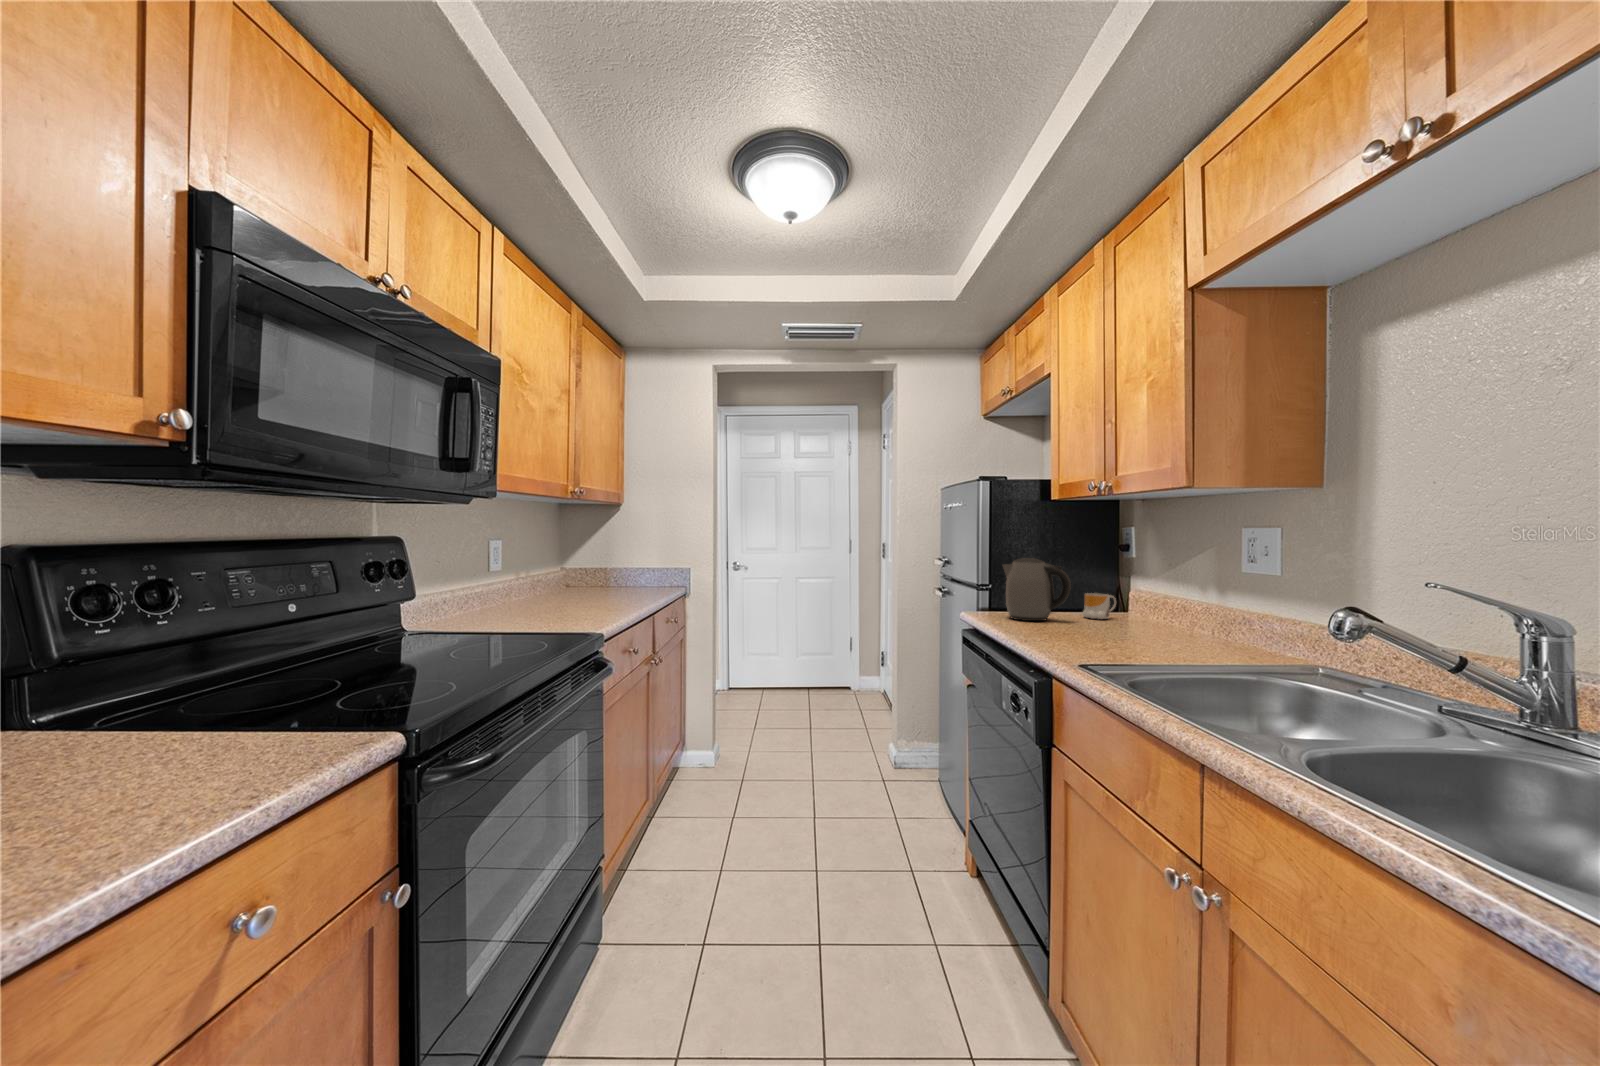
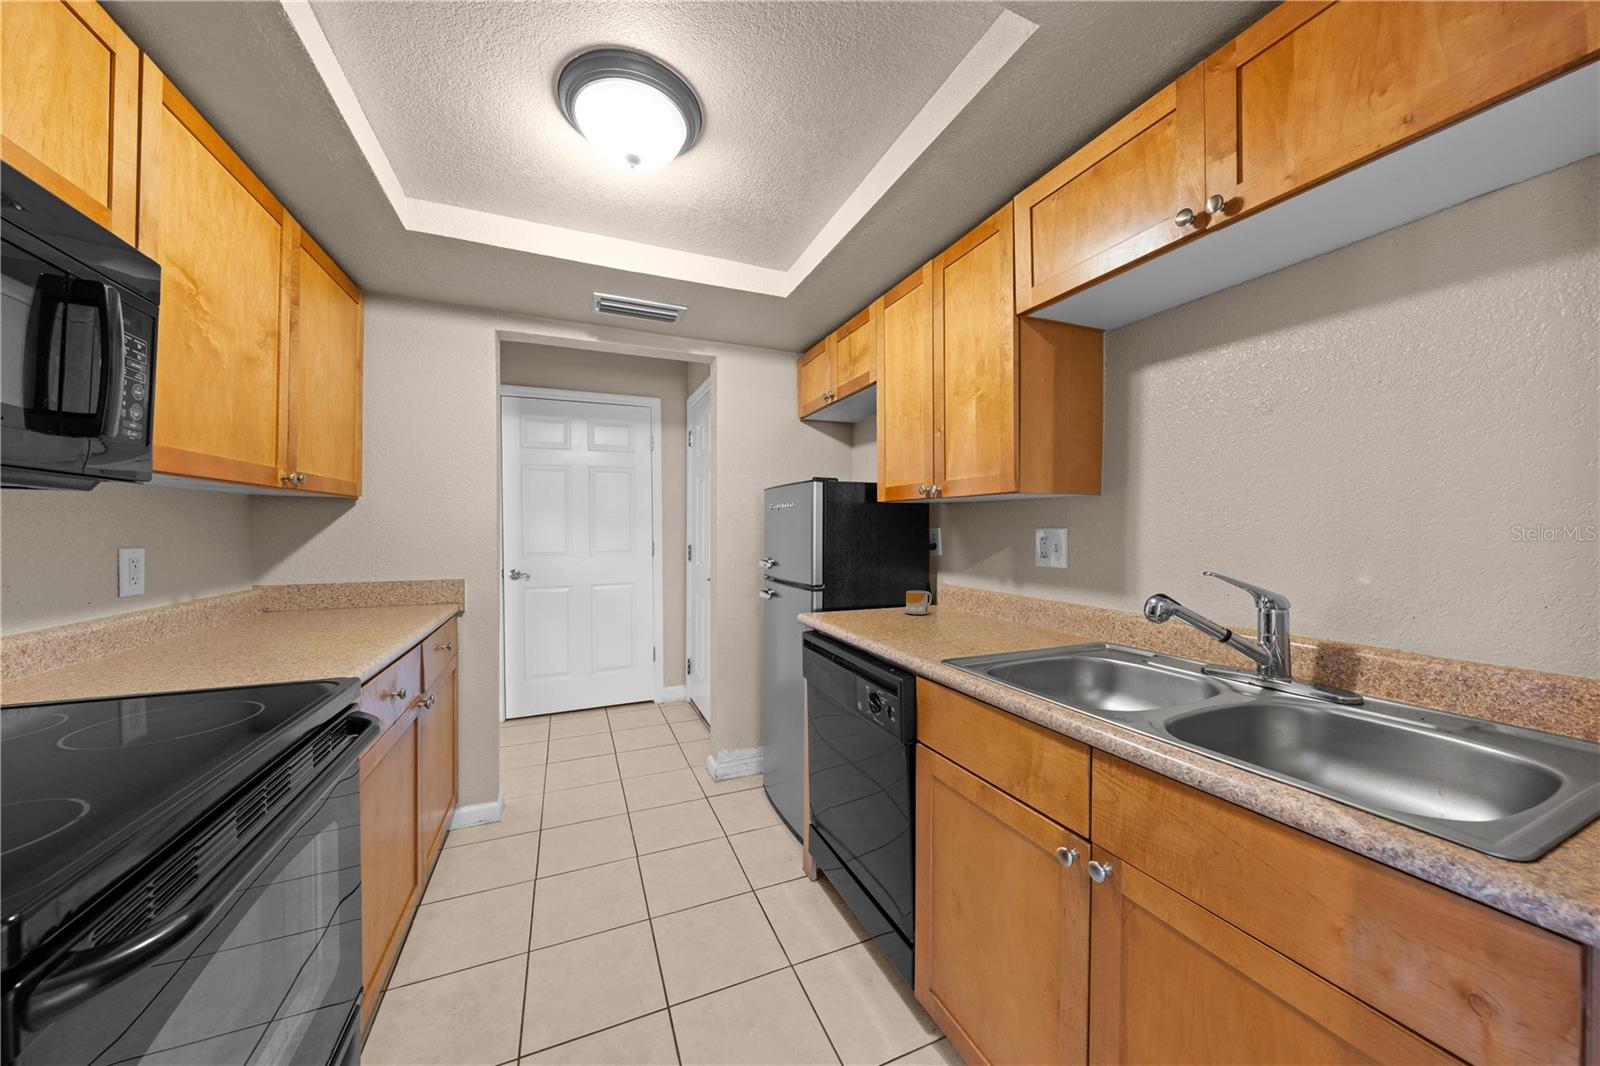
kettle: present [1003,558,1071,621] -> none [836,559,899,621]

